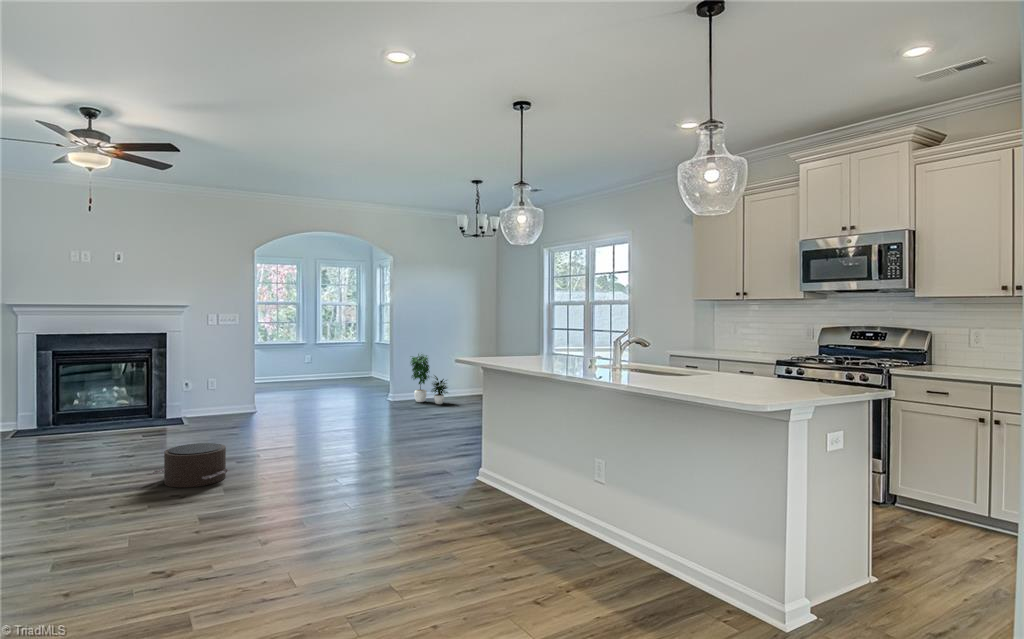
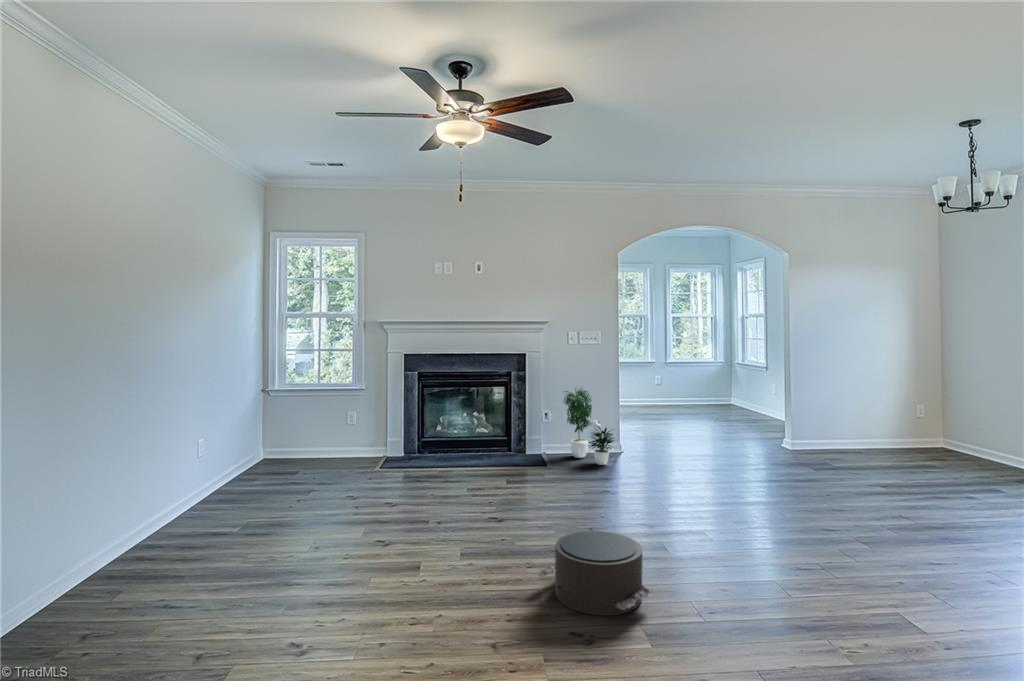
potted plant: present [411,354,448,404] -> present [564,390,614,465]

